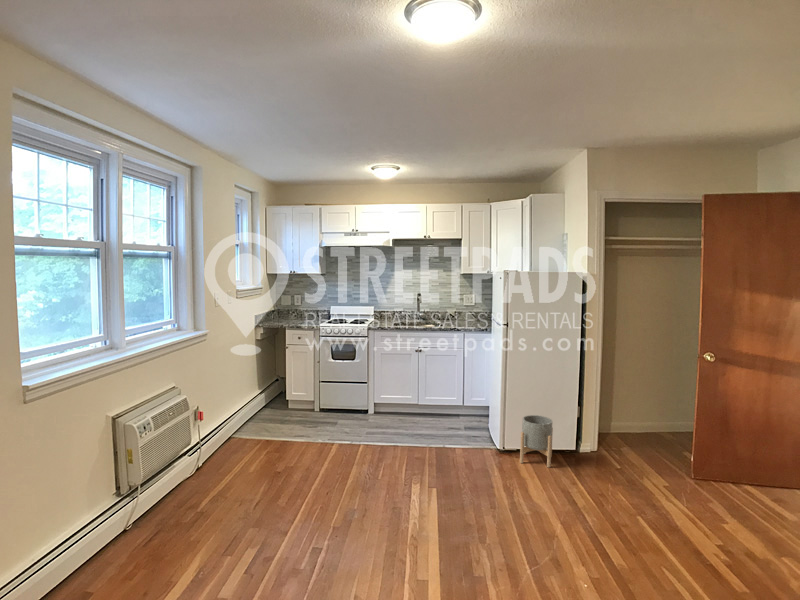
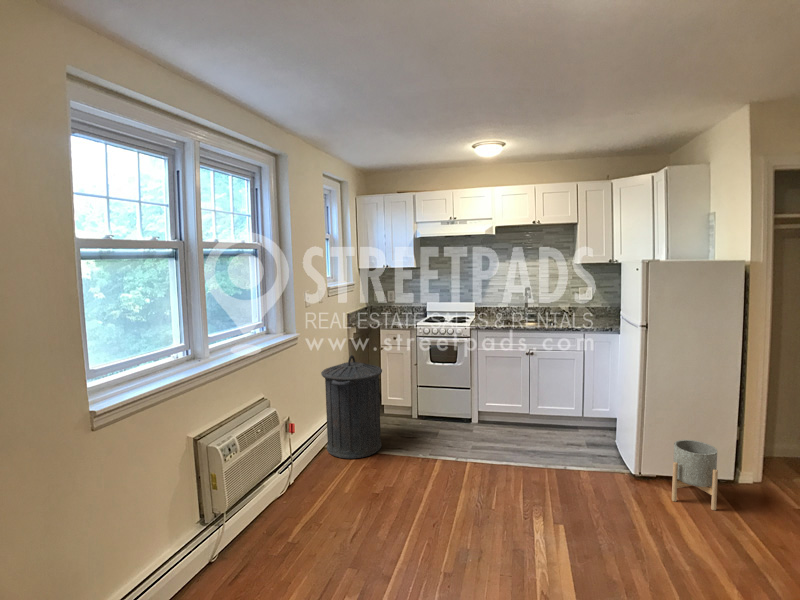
trash can: none [230,351,287,445] -> present [321,355,382,459]

